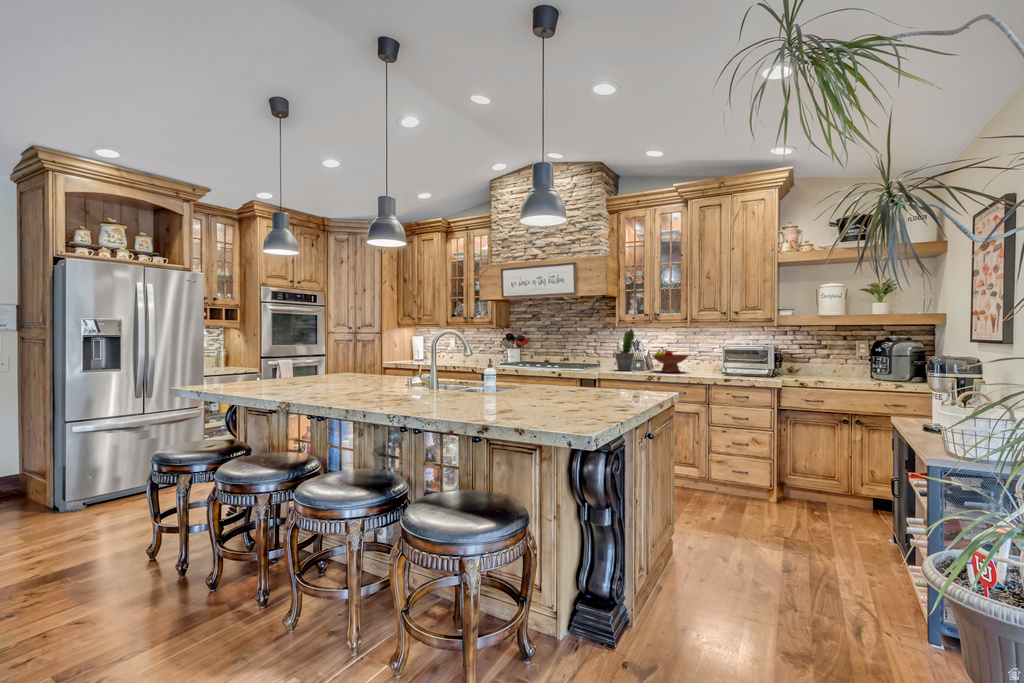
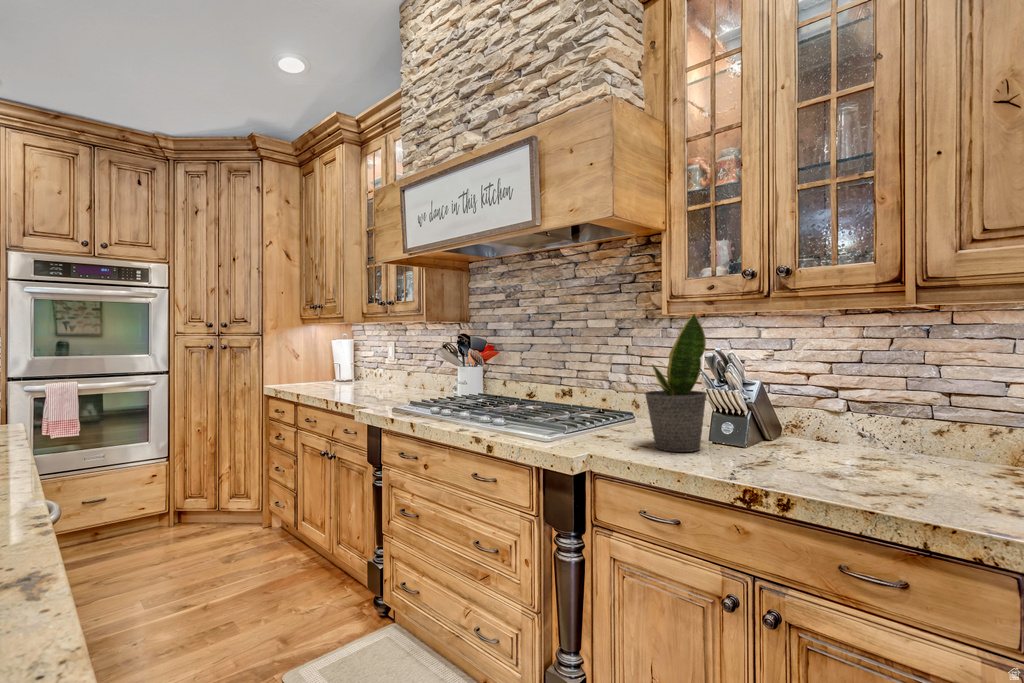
fruit bowl: present [652,349,688,372] -> none [764,386,912,474]

